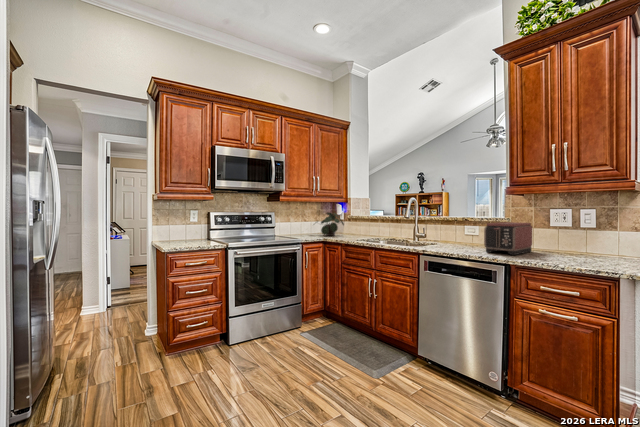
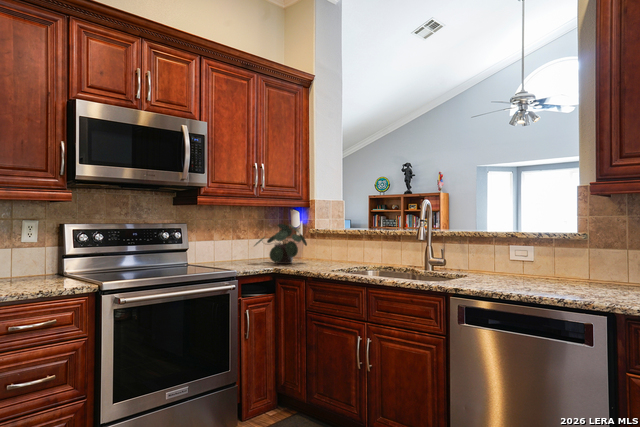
toaster: present [484,222,532,255] -> none [552,239,619,293]

